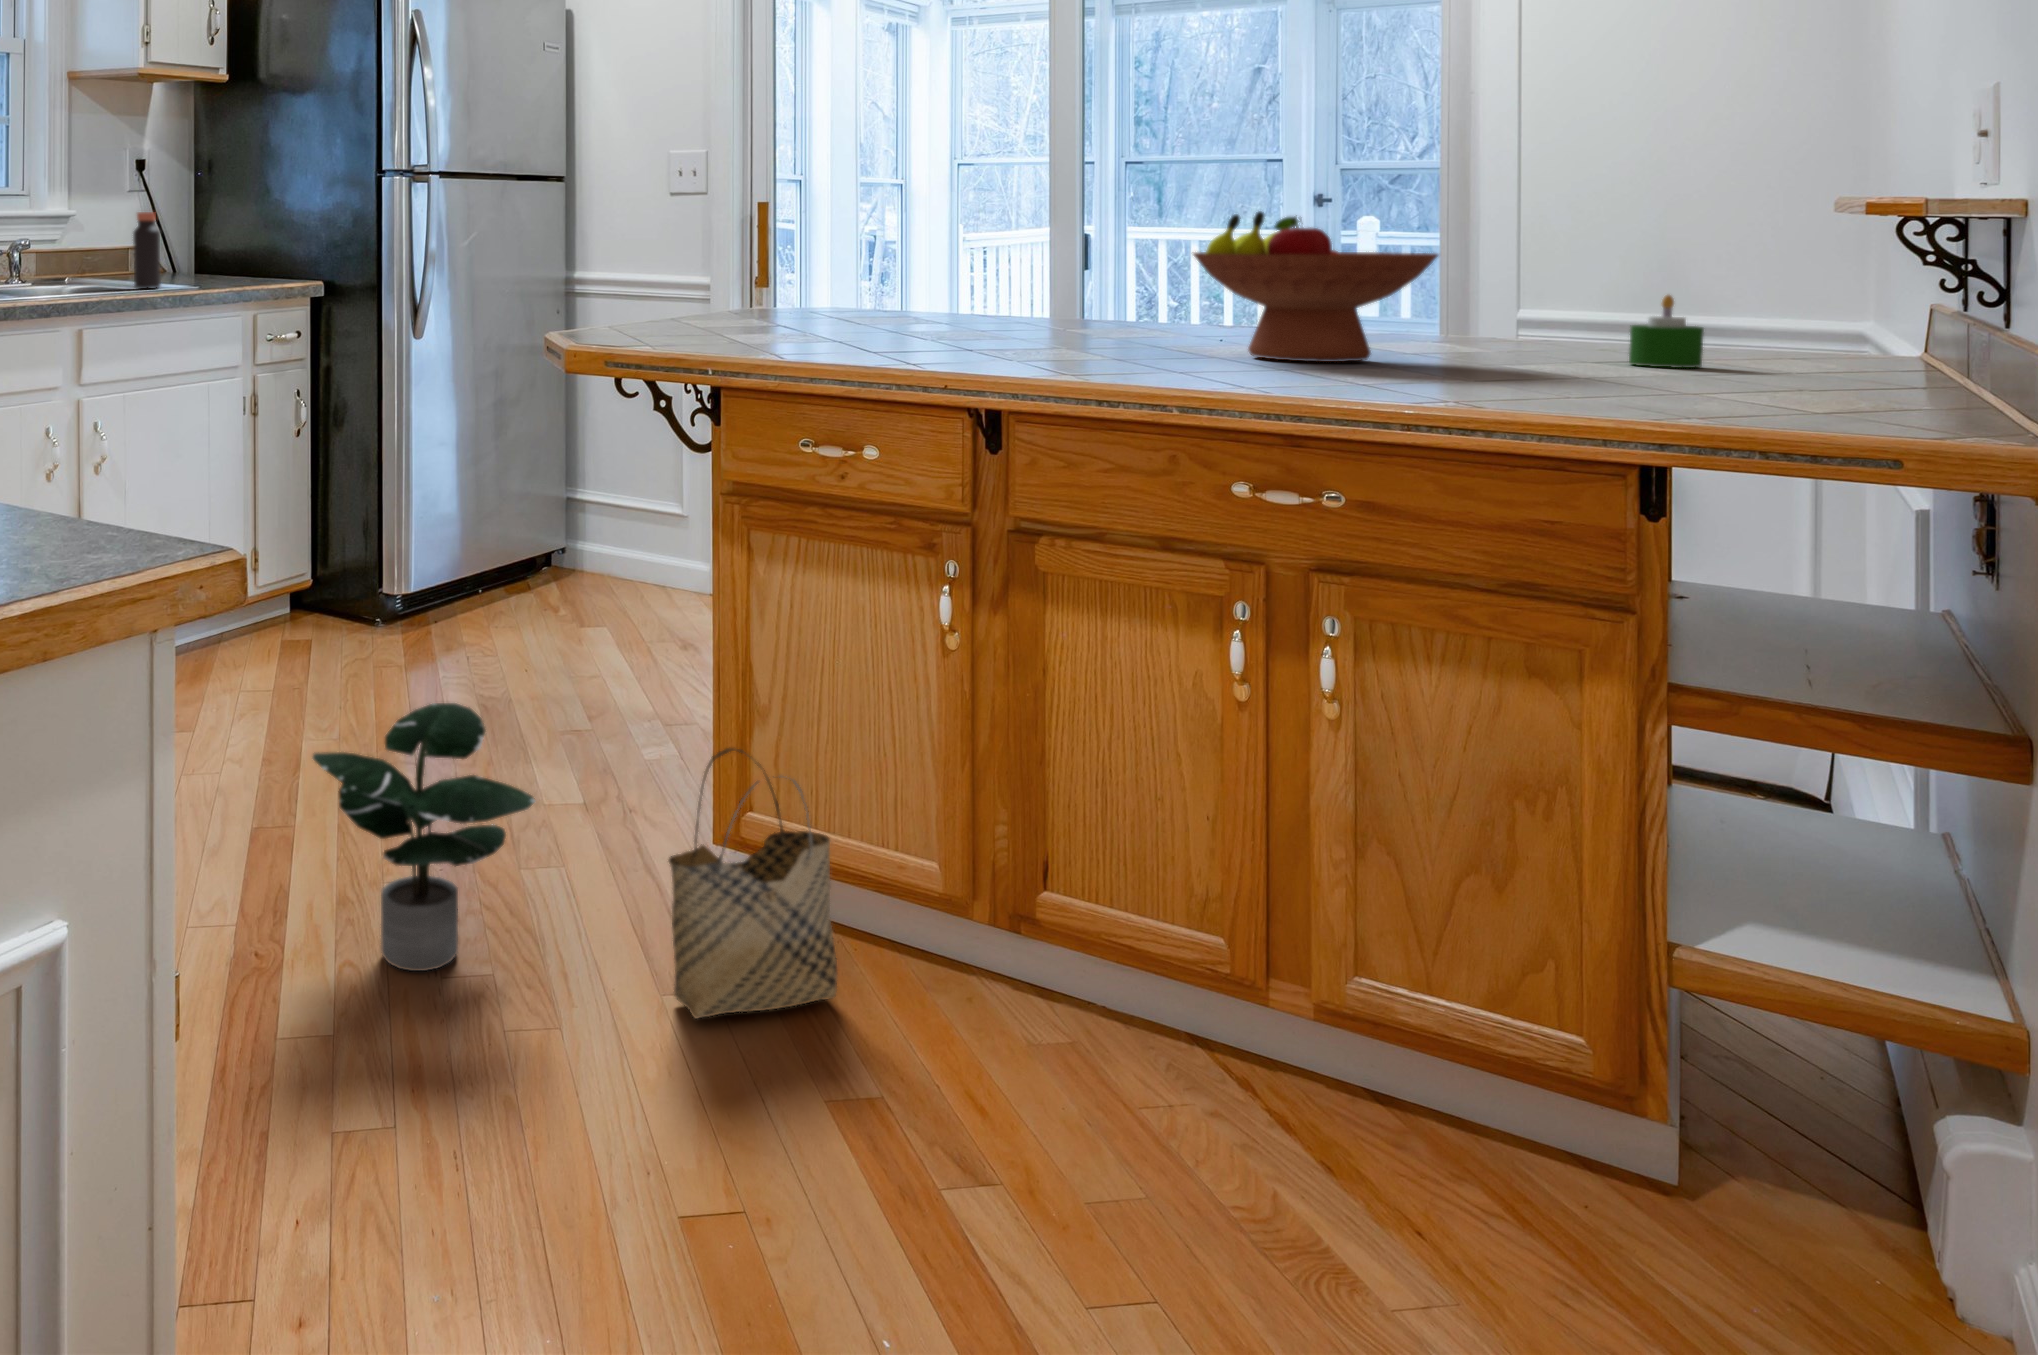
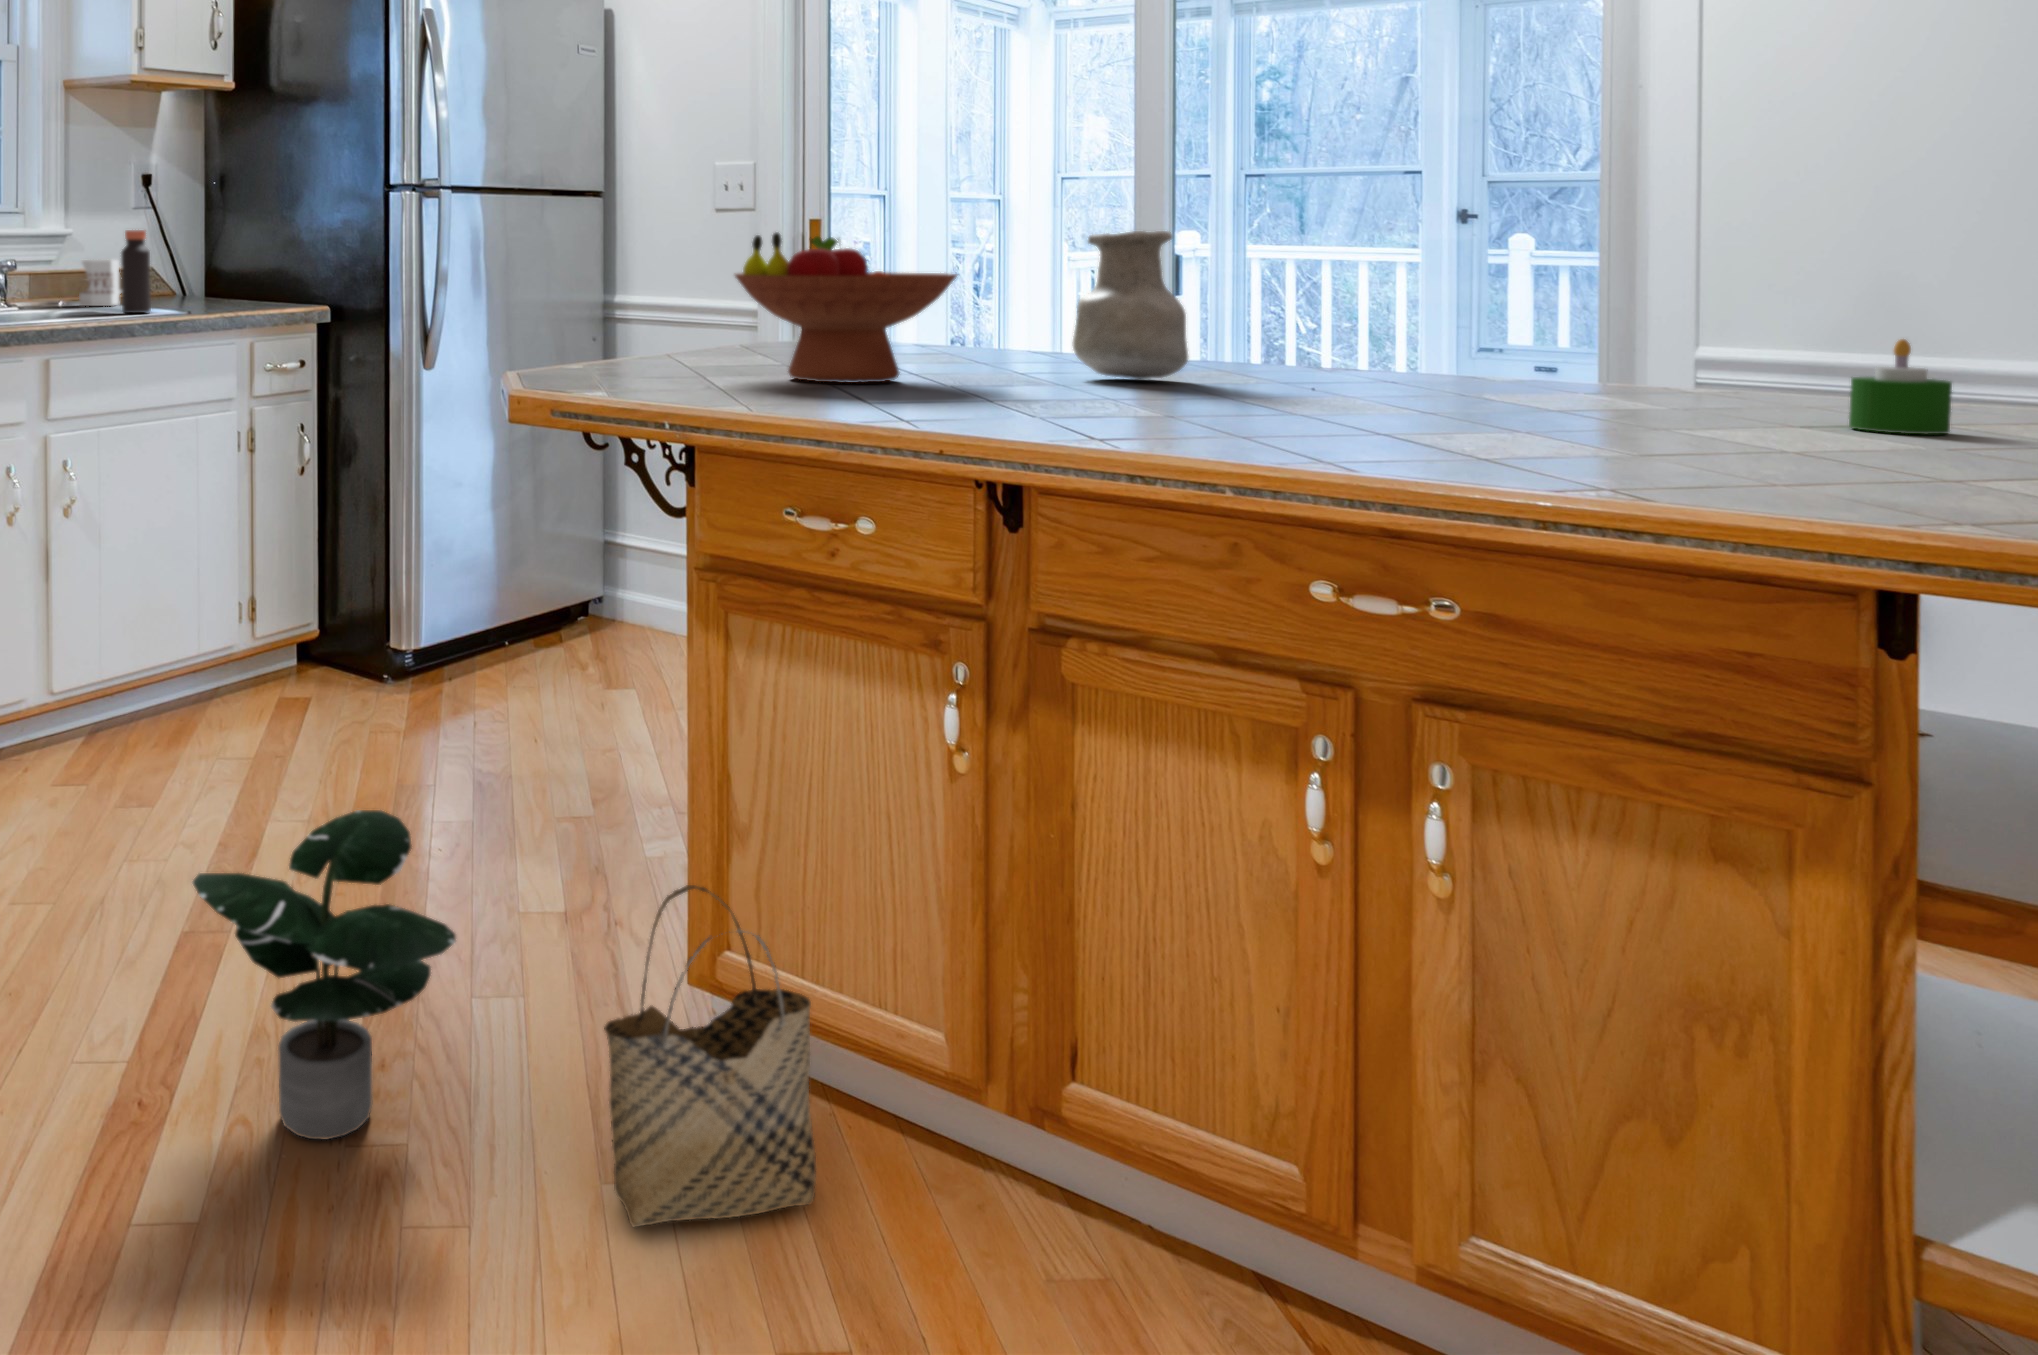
fruit bowl: present [1193,211,1438,362] -> present [735,233,957,383]
vase: none [1017,212,1113,336] -> present [1073,231,1188,379]
mug: none [83,240,122,283] -> present [79,260,122,306]

